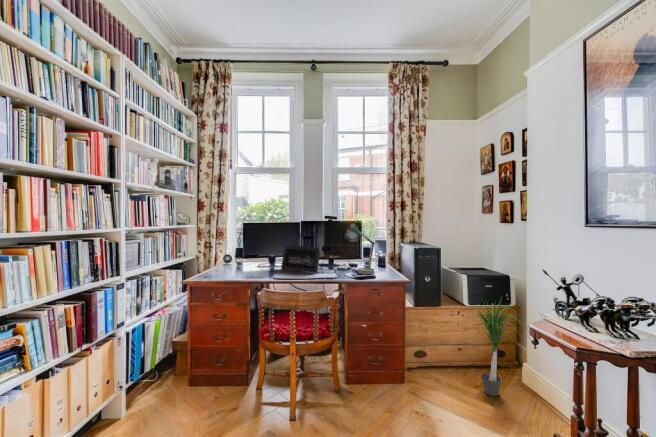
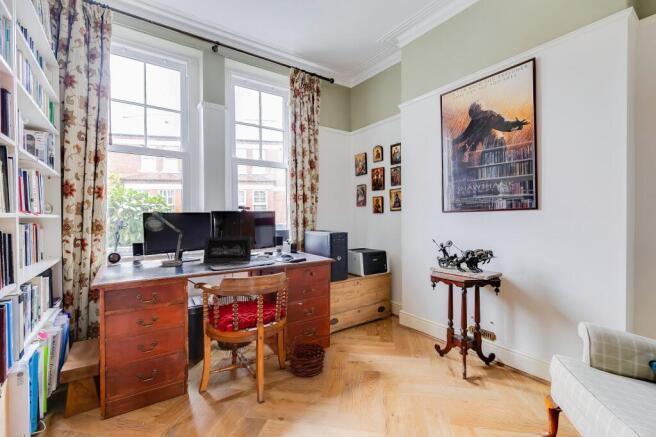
desk lamp: present [345,224,375,274] -> present [144,211,183,266]
potted plant: present [473,303,523,396] -> none [364,261,413,337]
basket: none [337,355,381,411] -> present [288,329,325,377]

